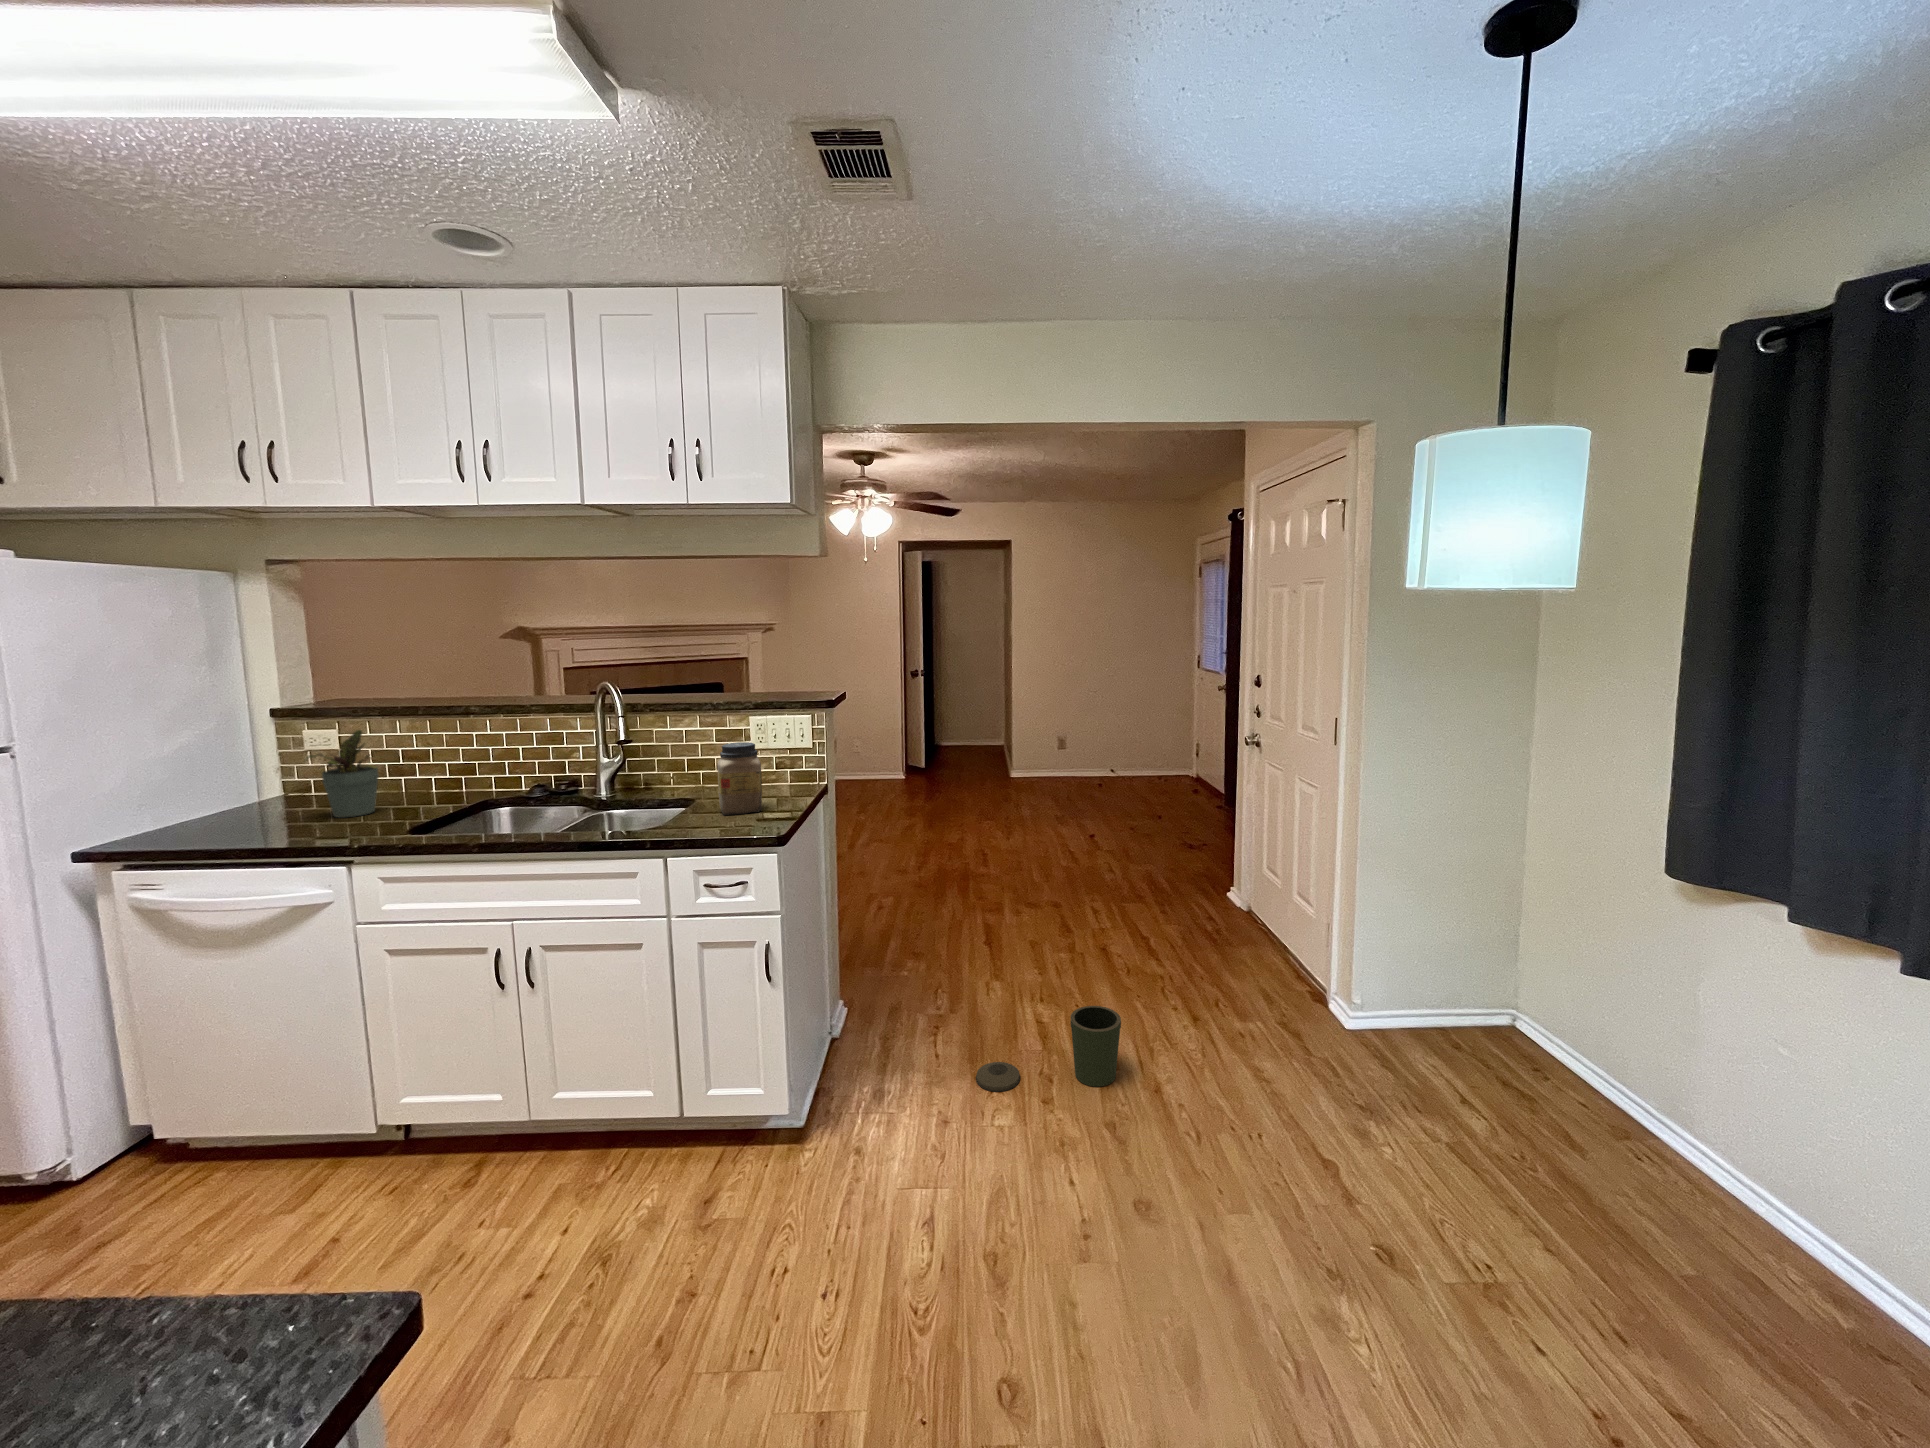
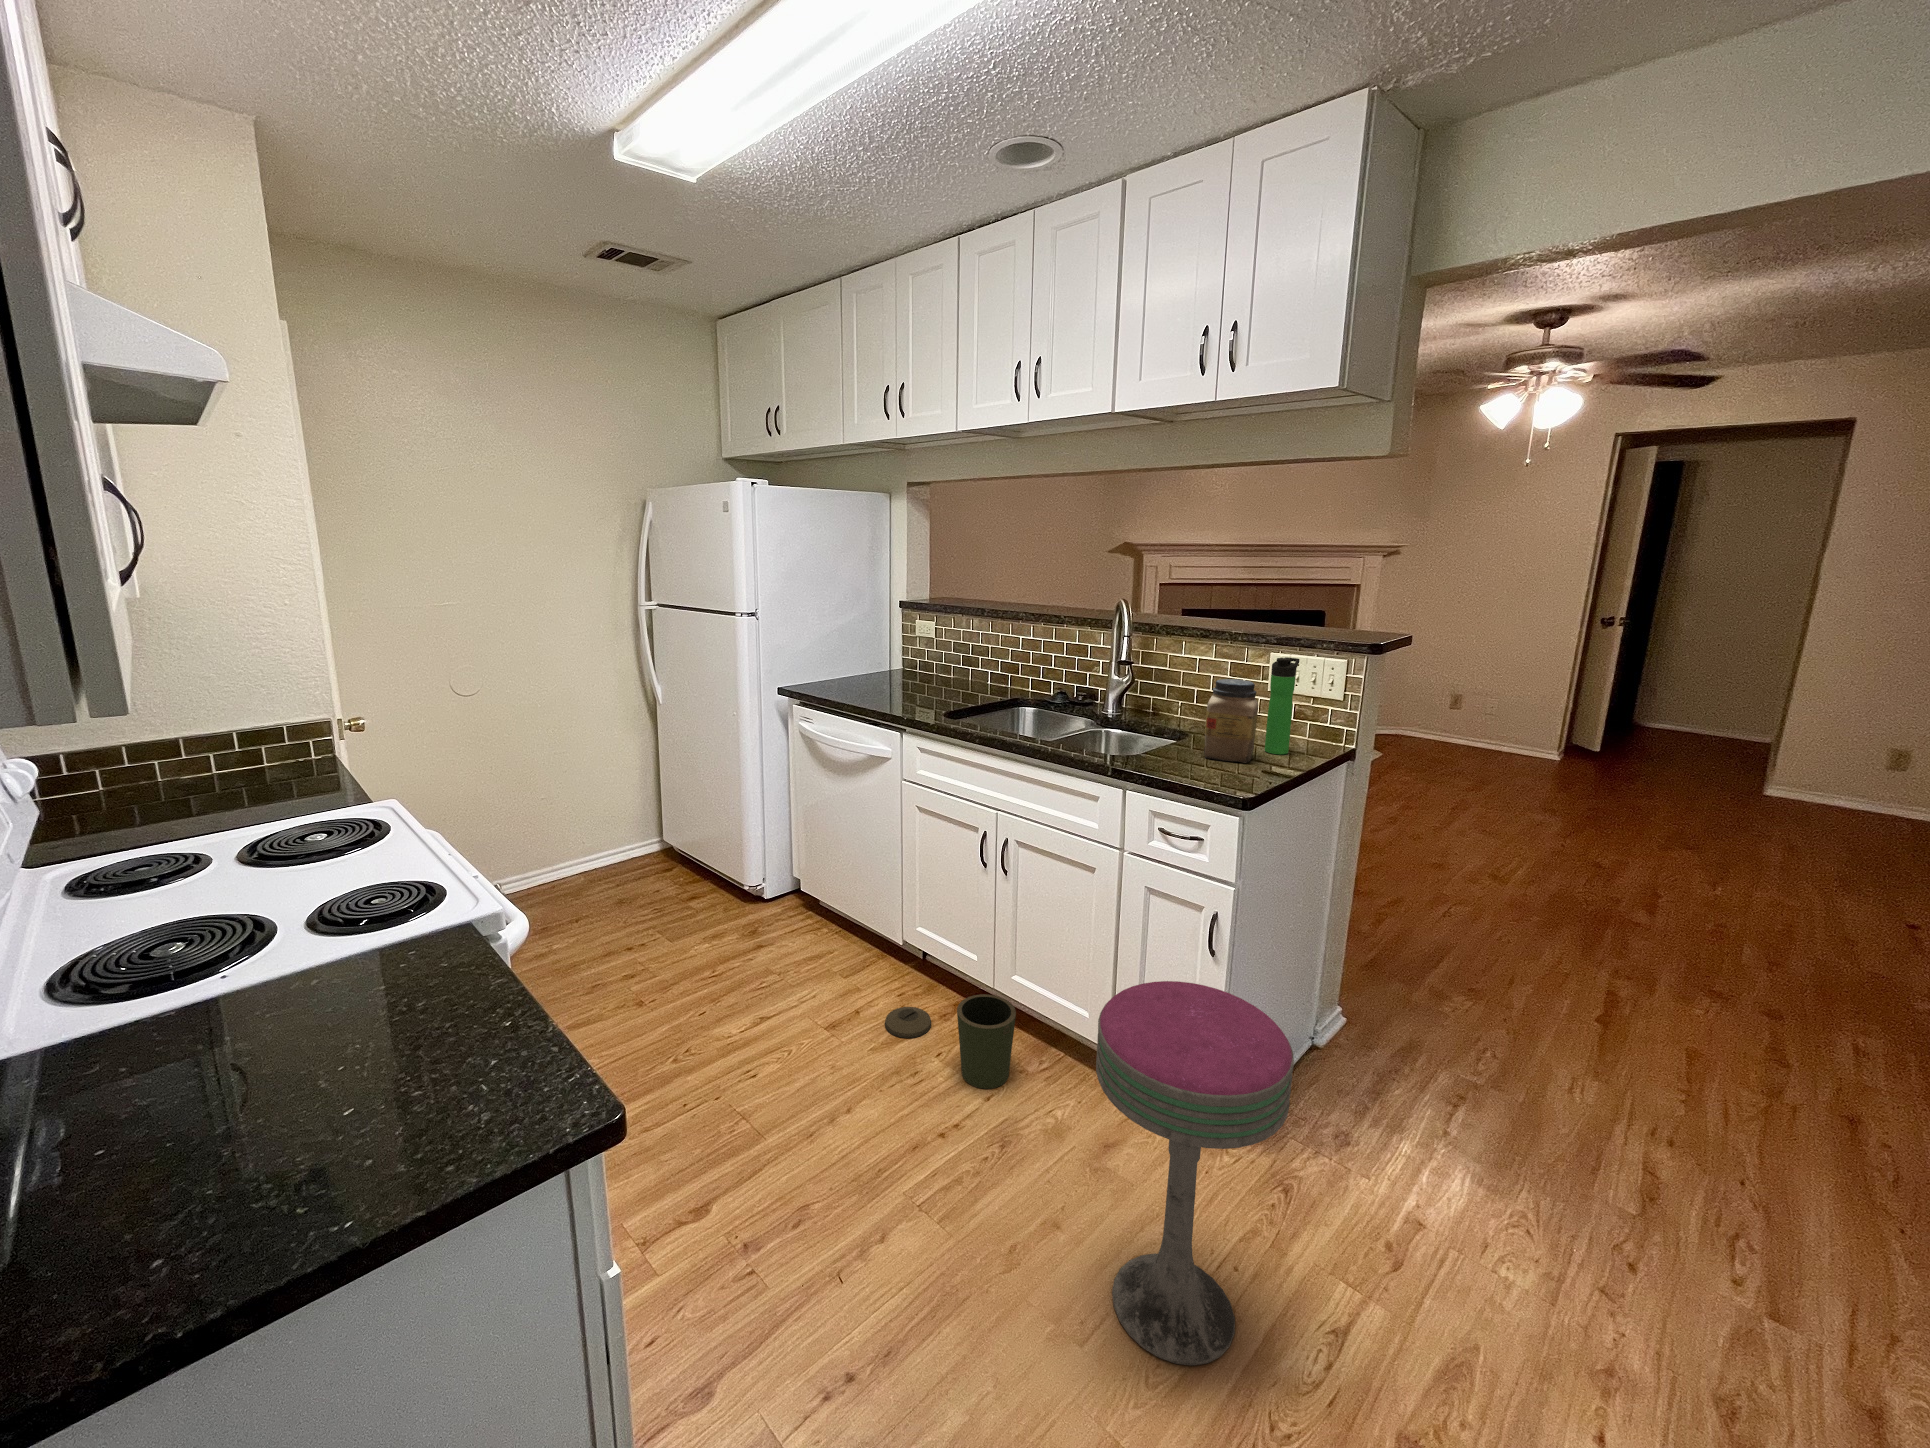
bottle: none [761,719,784,801] -> present [1265,657,1300,754]
potted plant: present [307,730,382,818] -> none [906,623,959,693]
bar stool: none [720,995,882,1334] -> present [1096,981,1294,1366]
trash can: present [976,1006,1121,1092] -> present [885,994,1016,1089]

